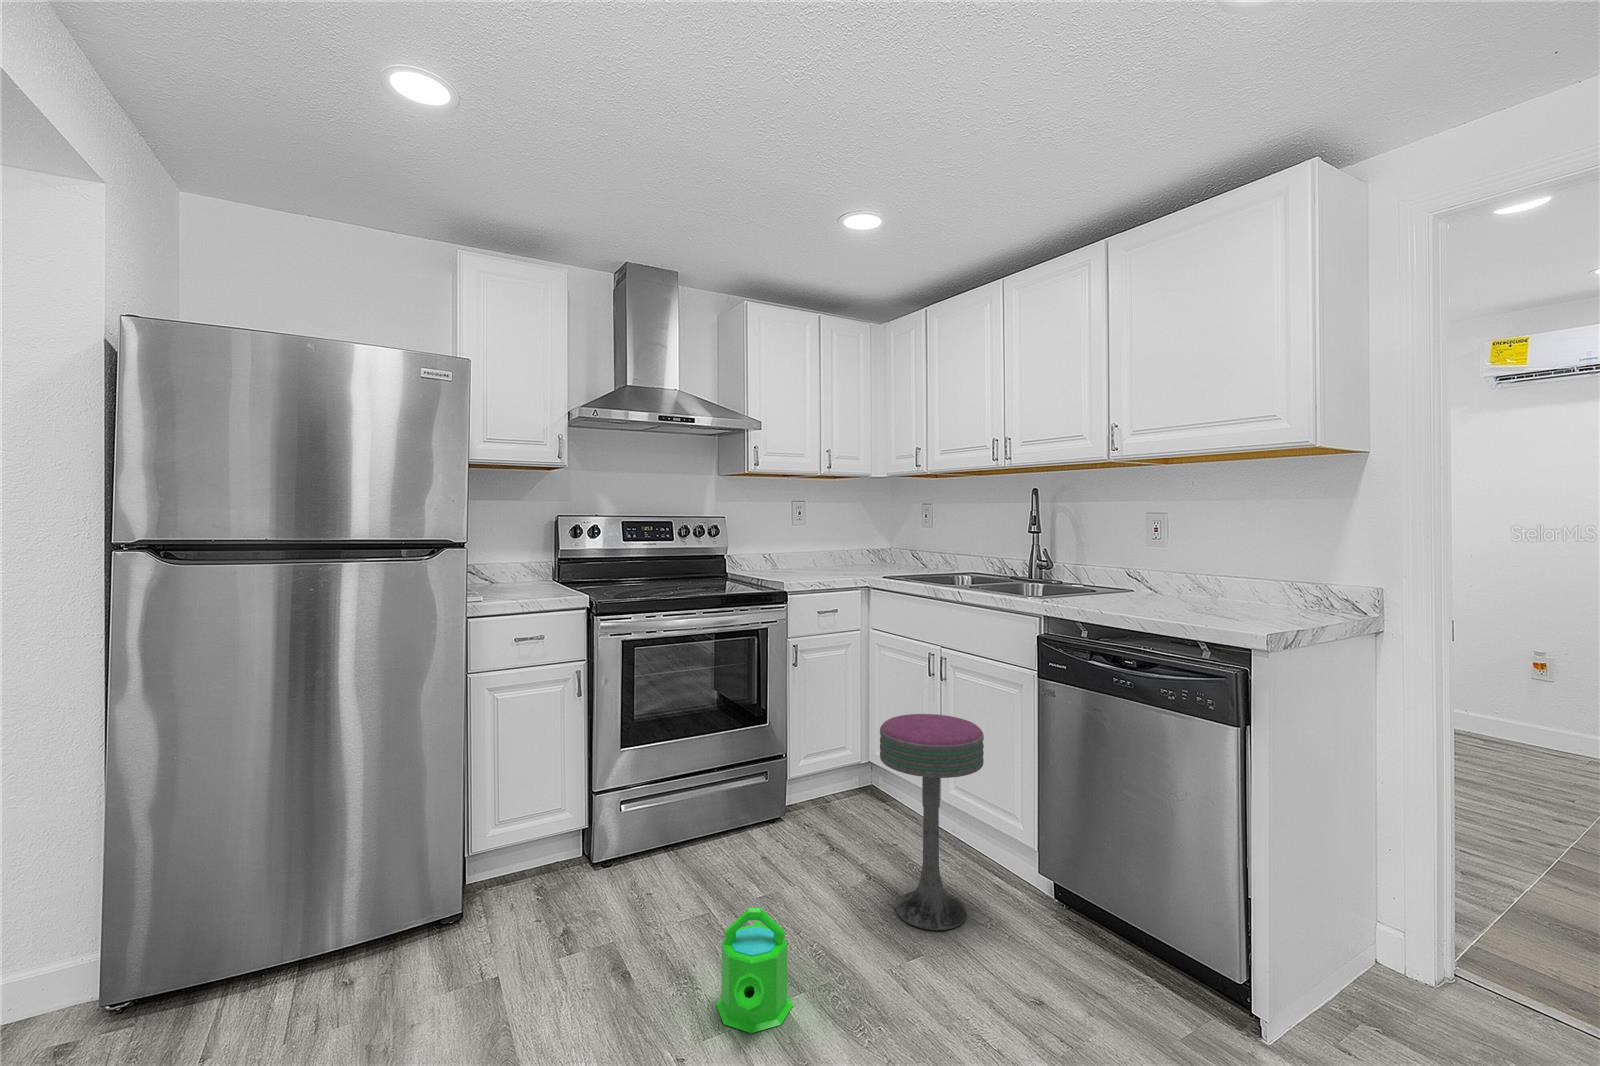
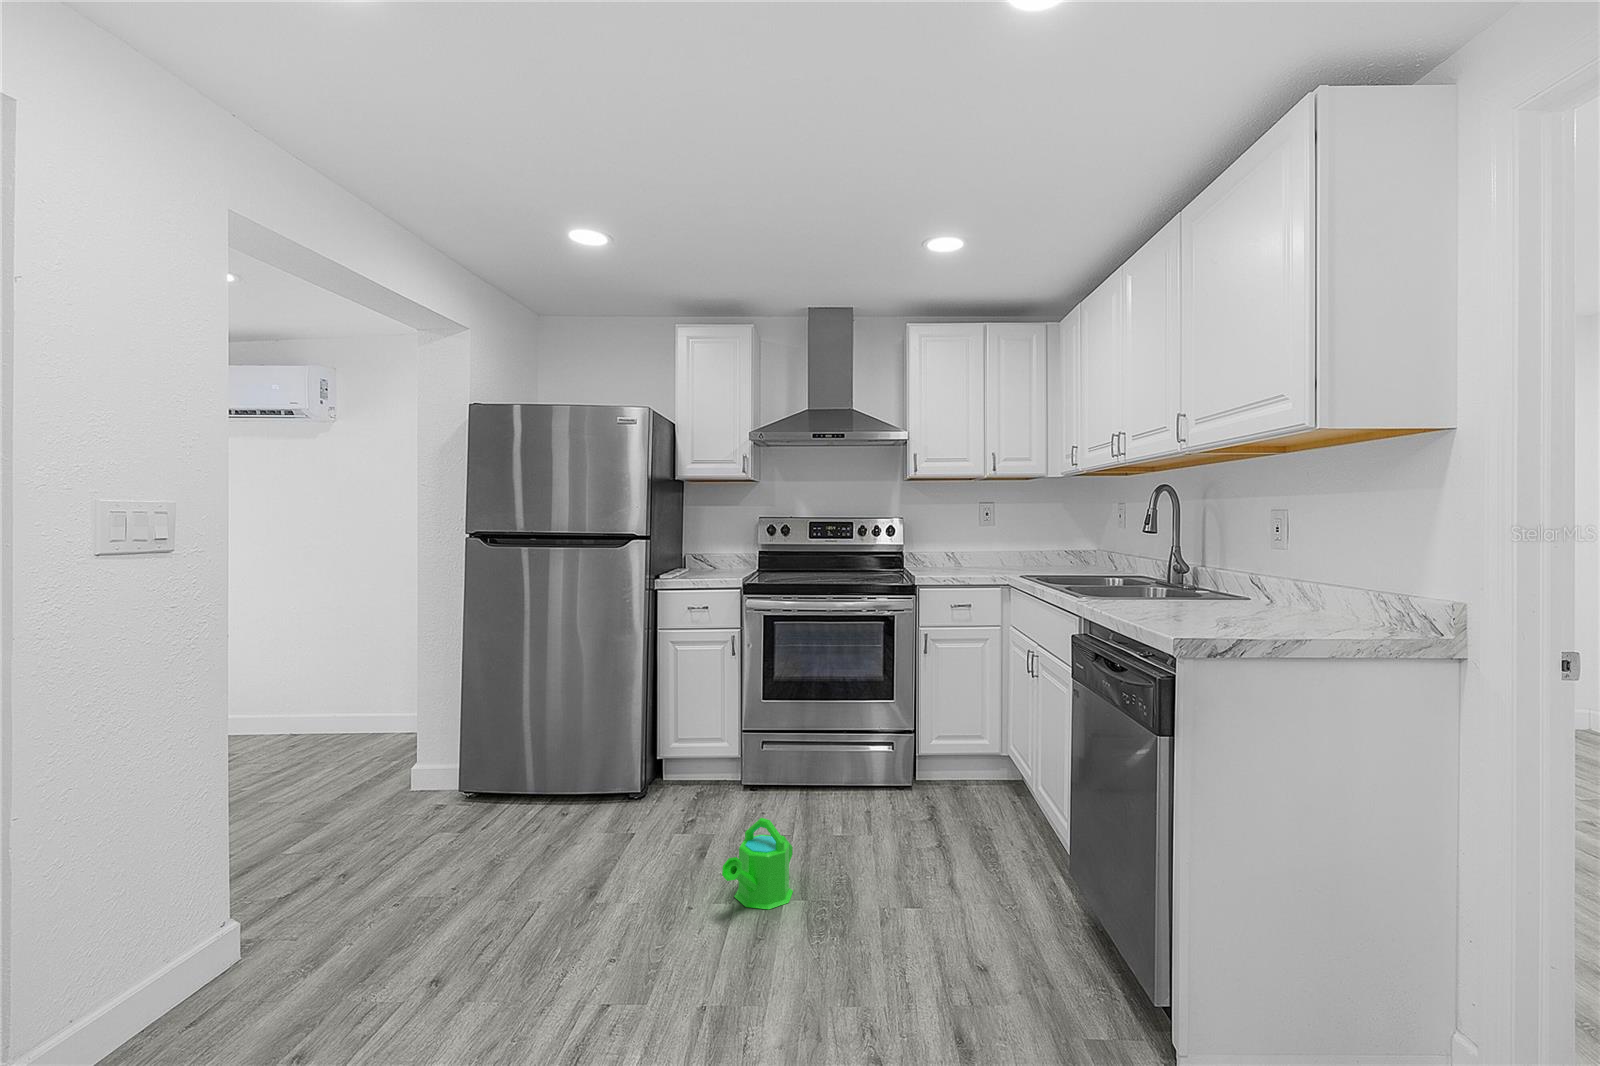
bar stool: present [880,714,984,930] -> none [918,700,1015,899]

